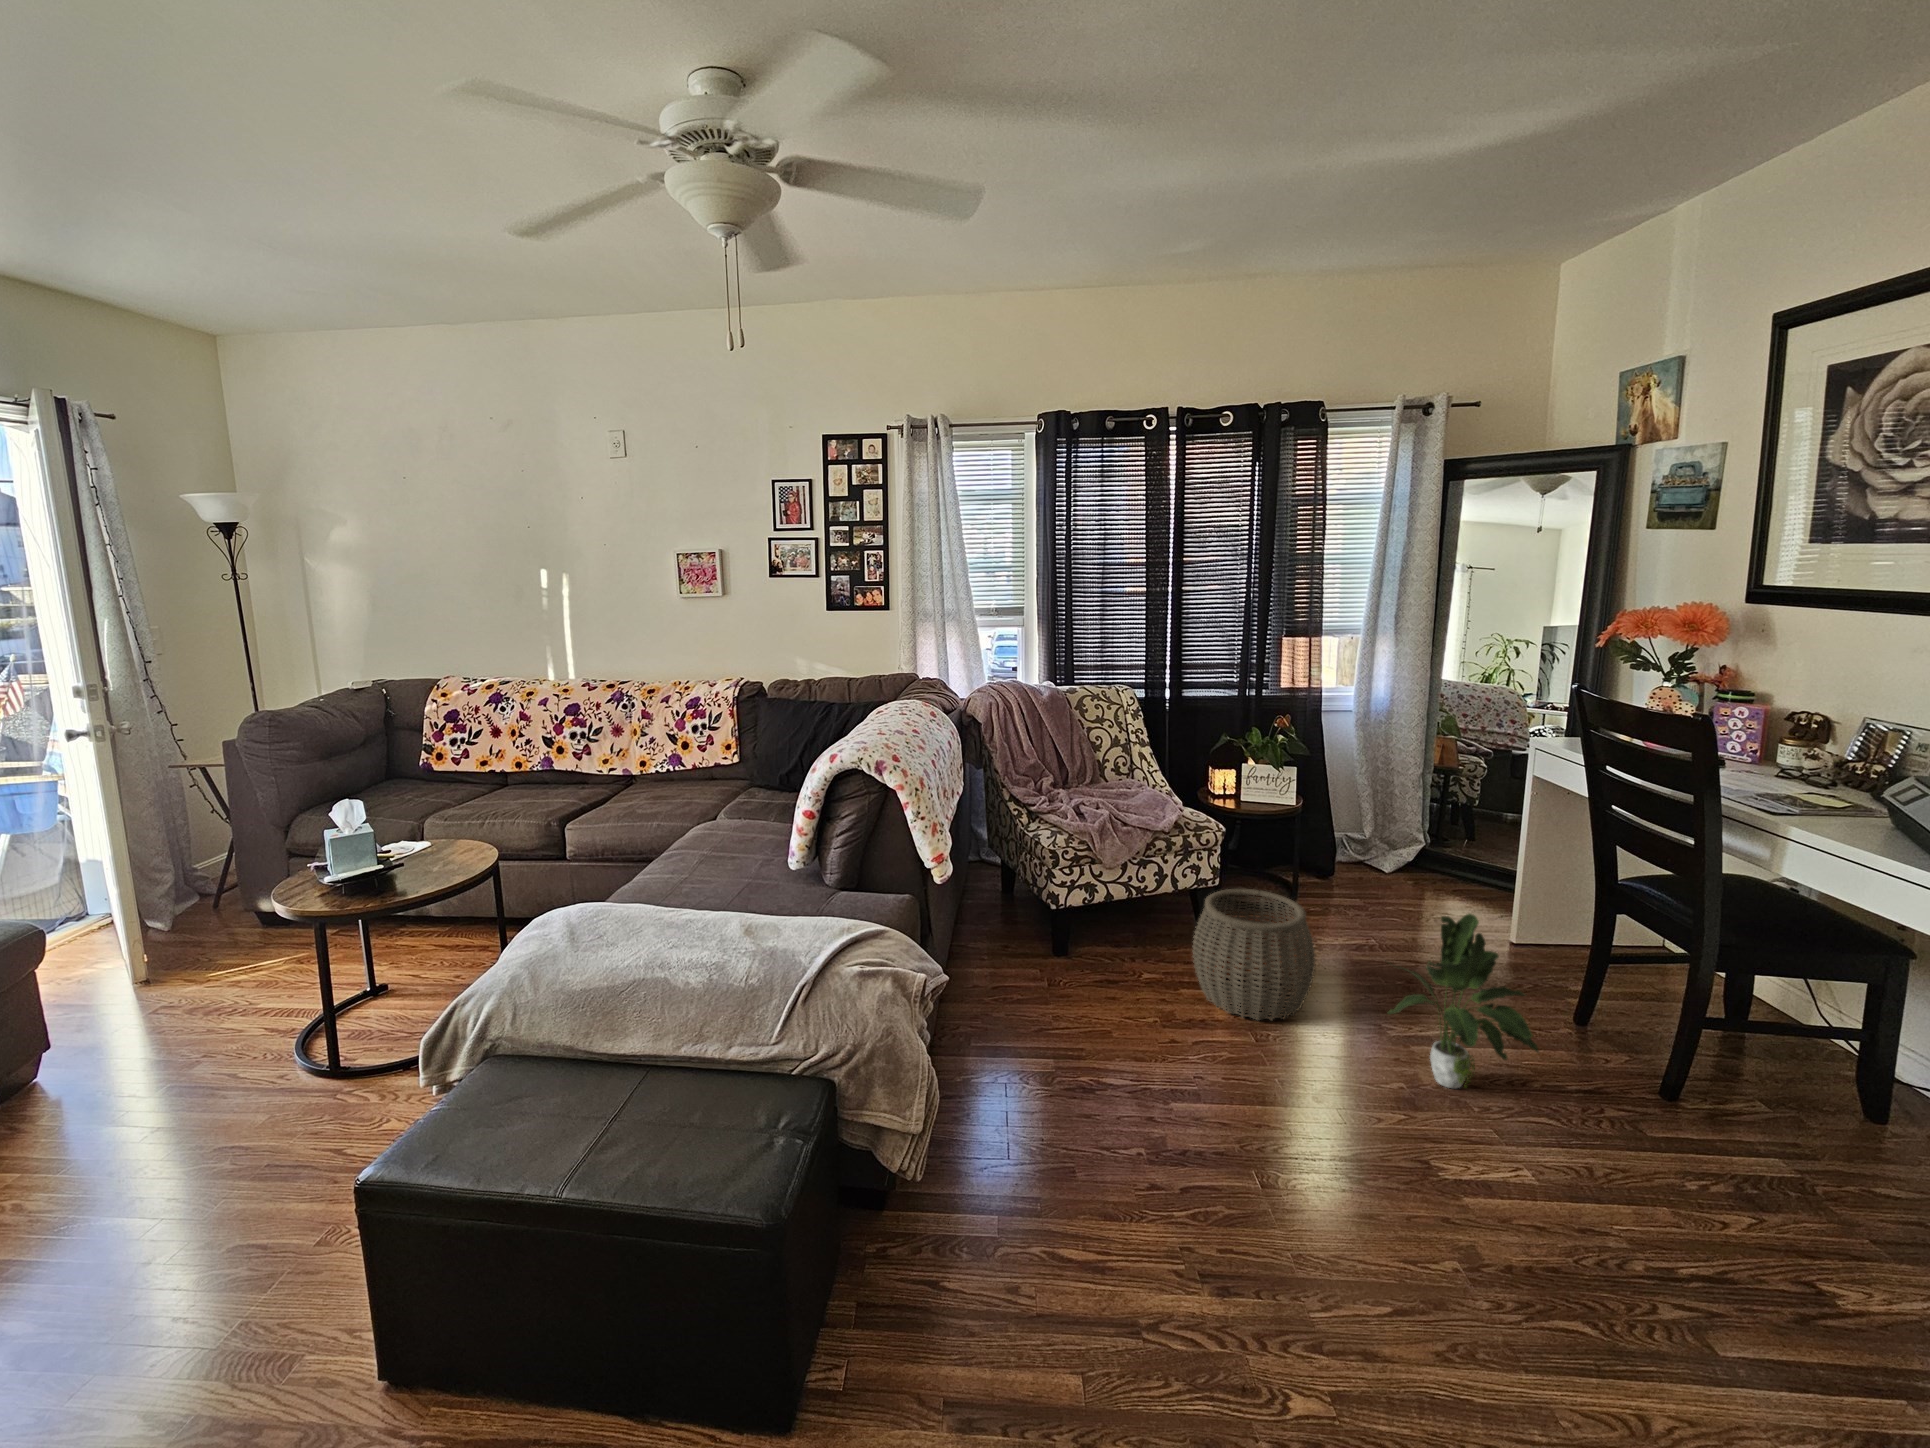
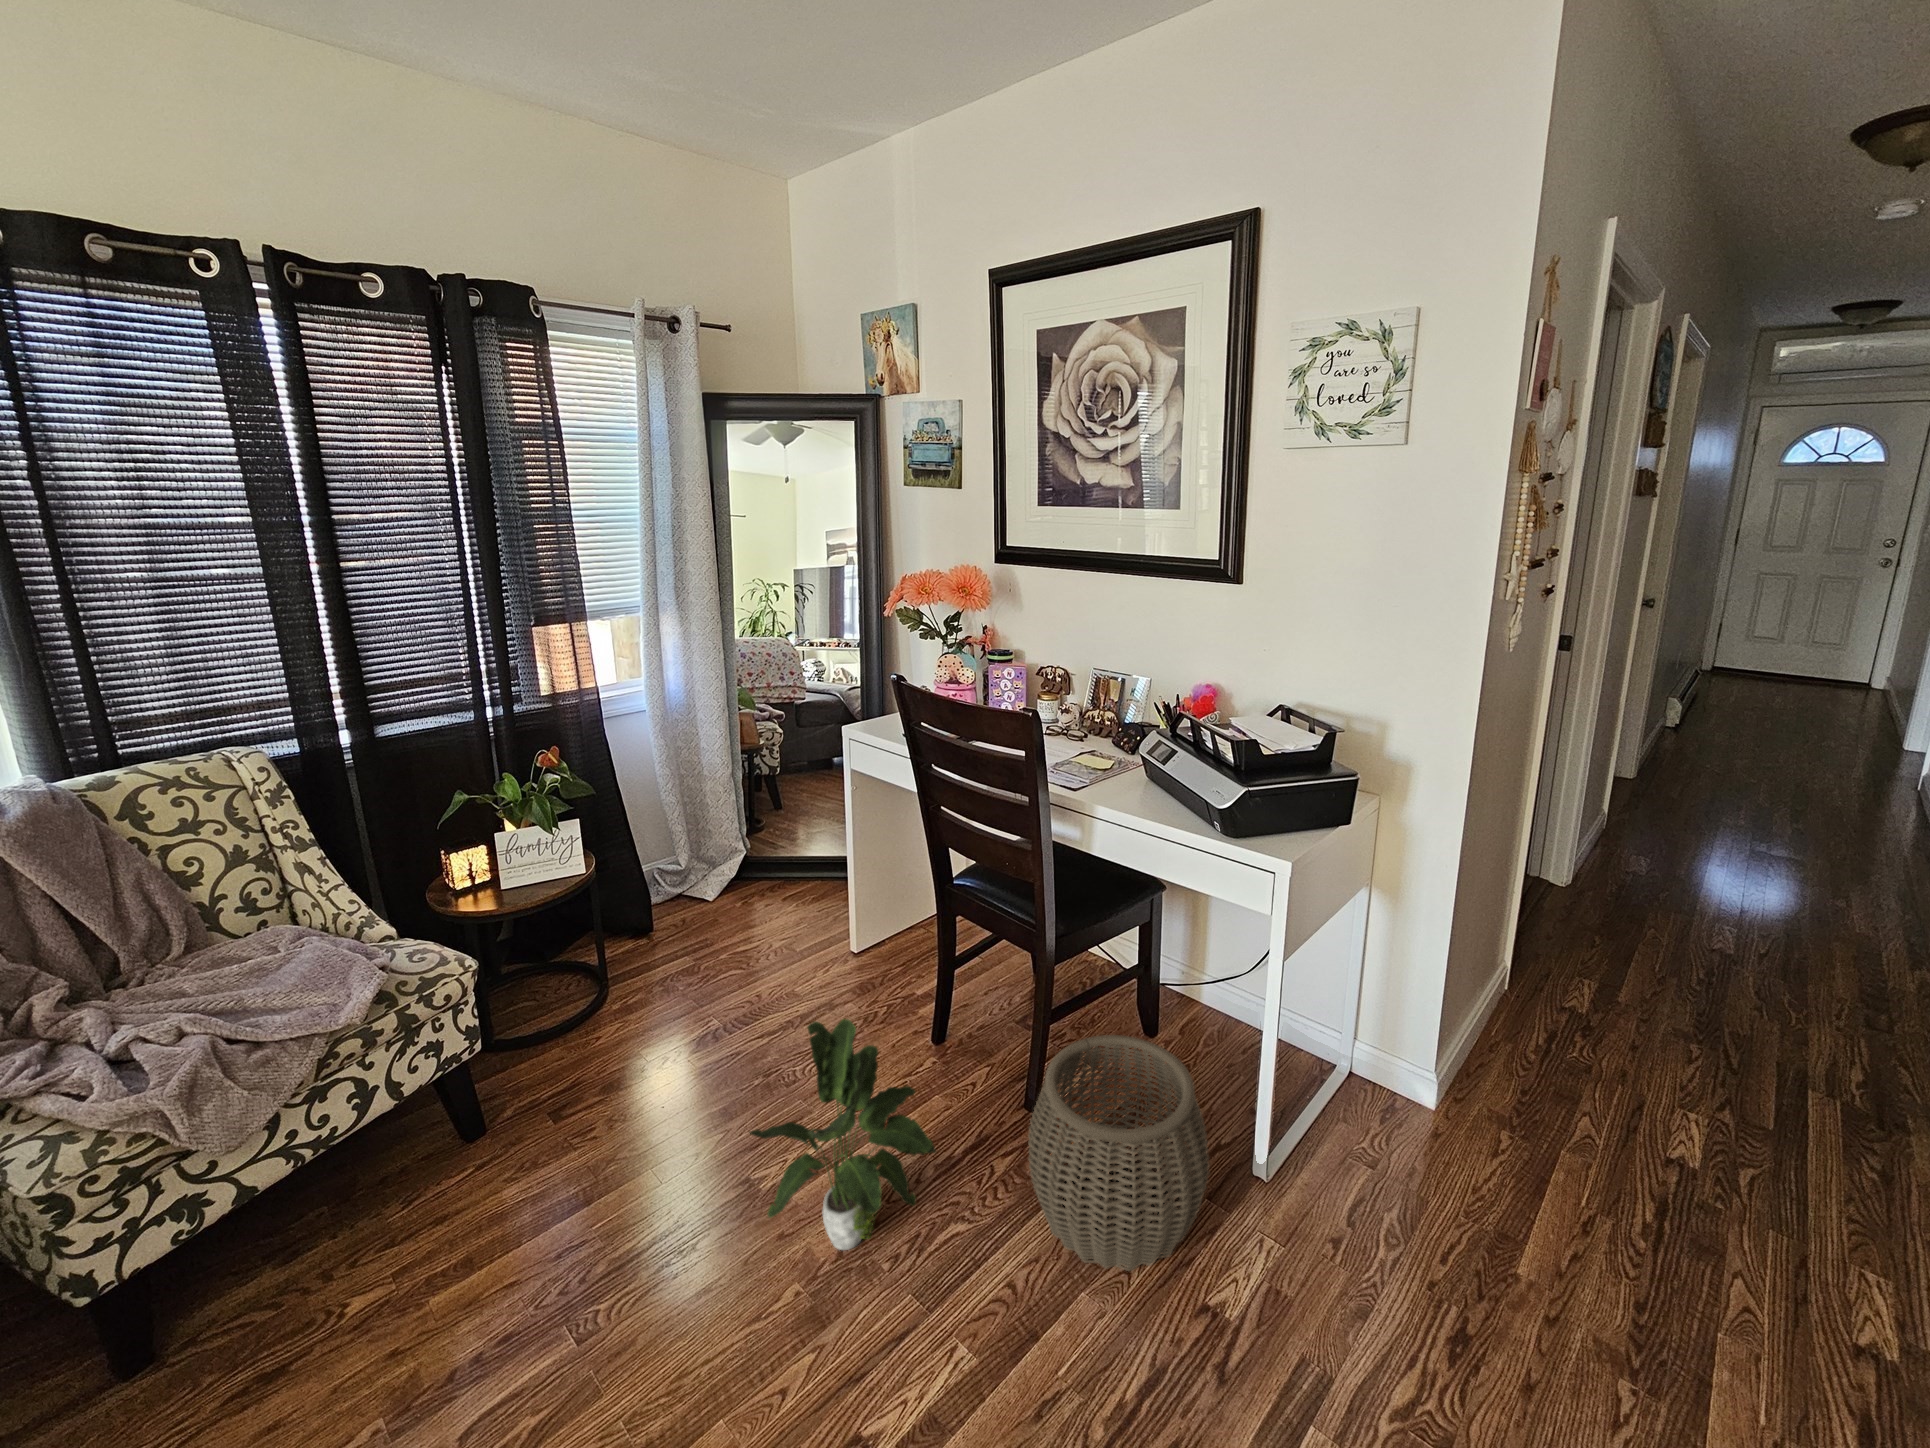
woven basket: present [1193,889,1316,1021] -> present [1028,1035,1210,1271]

